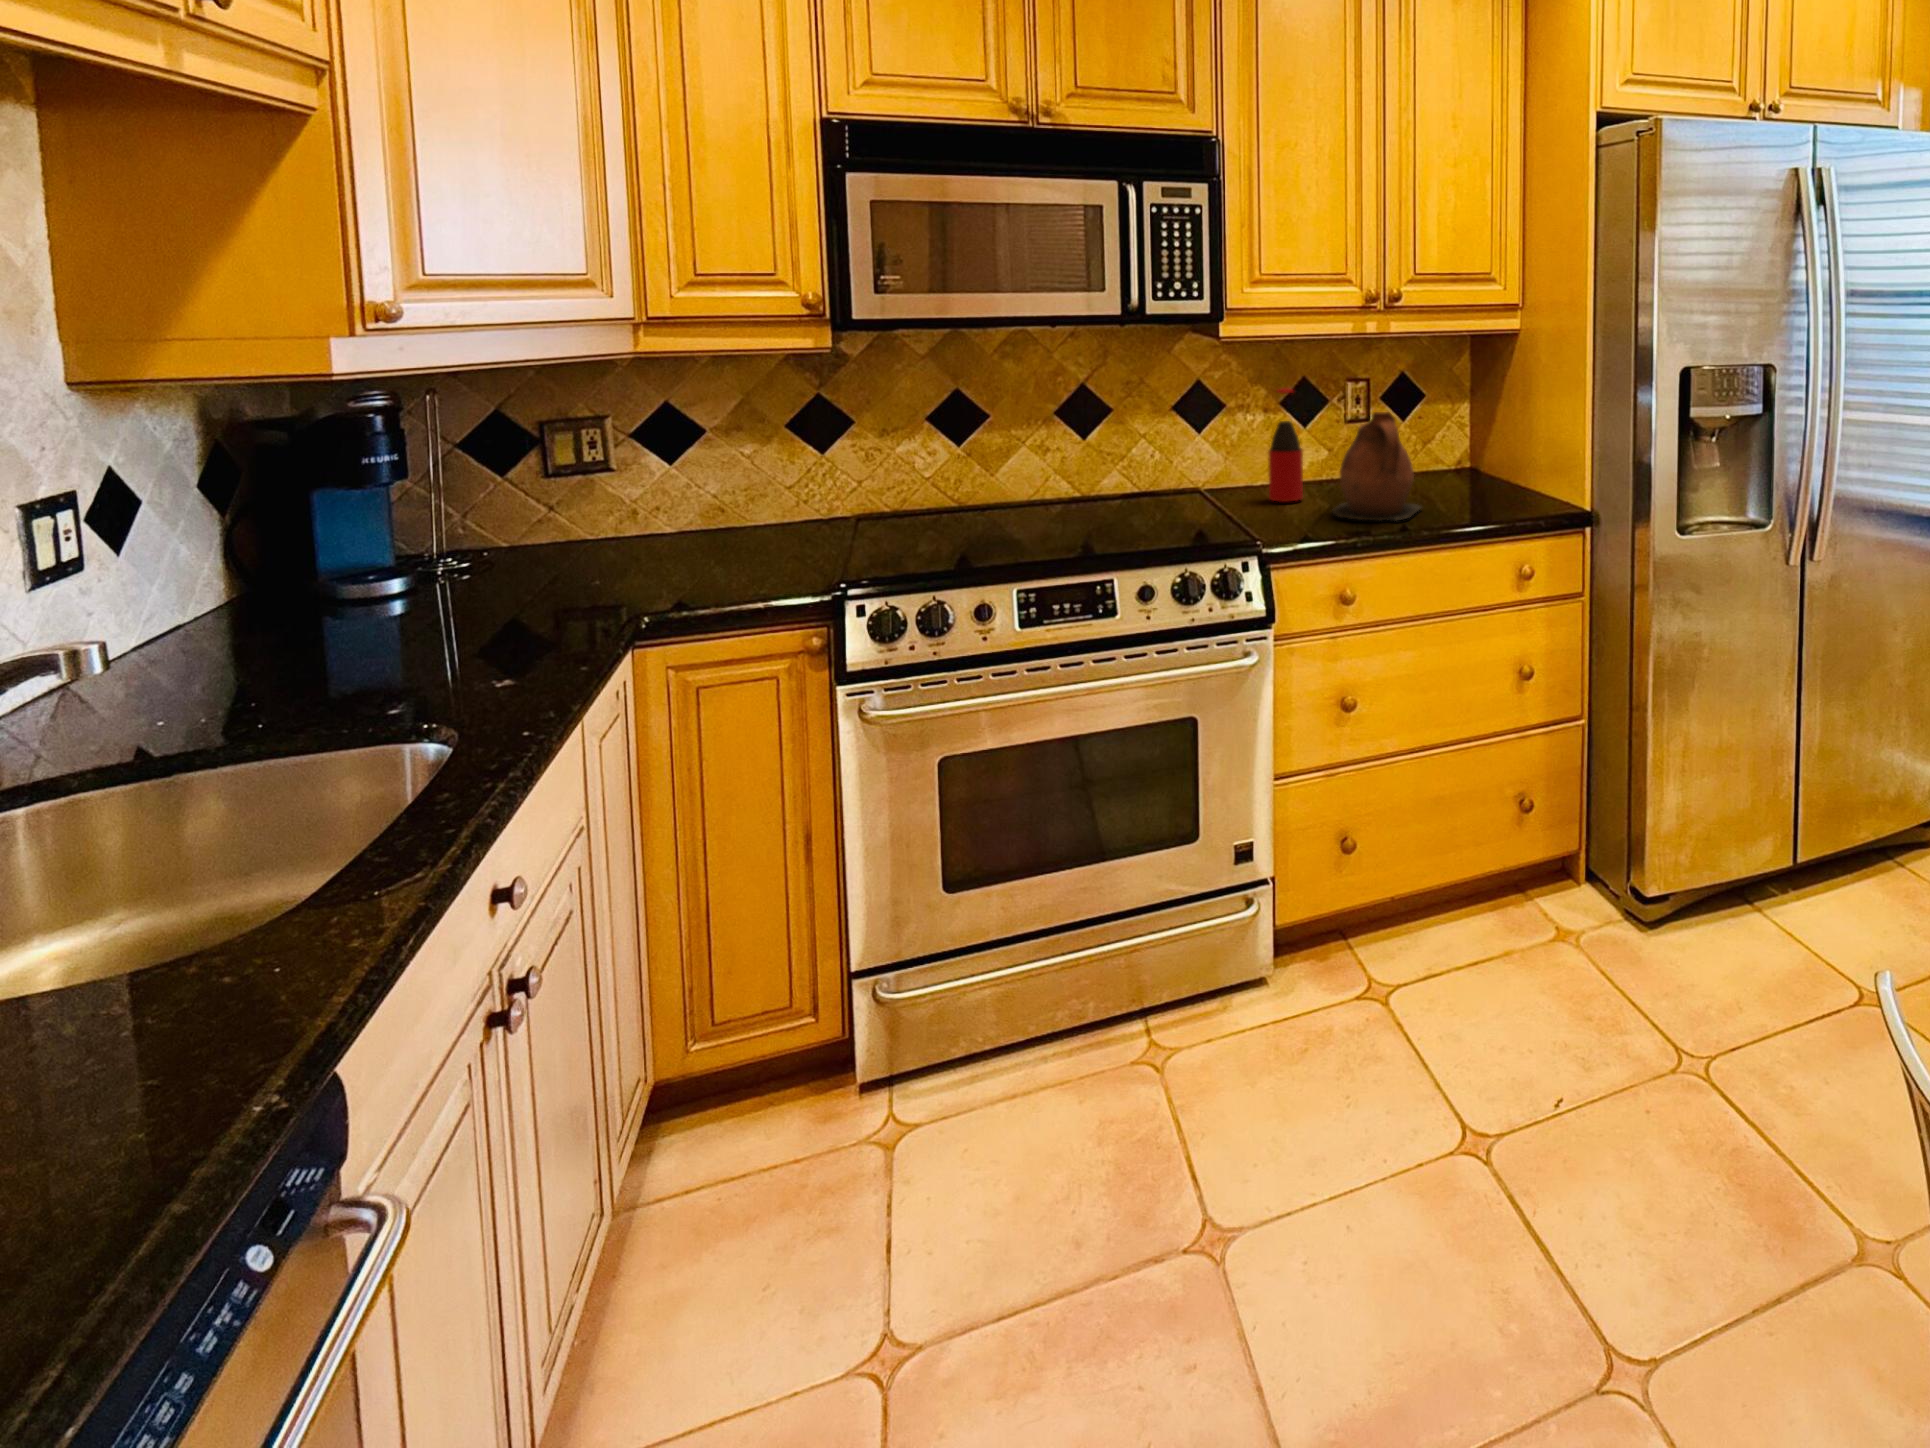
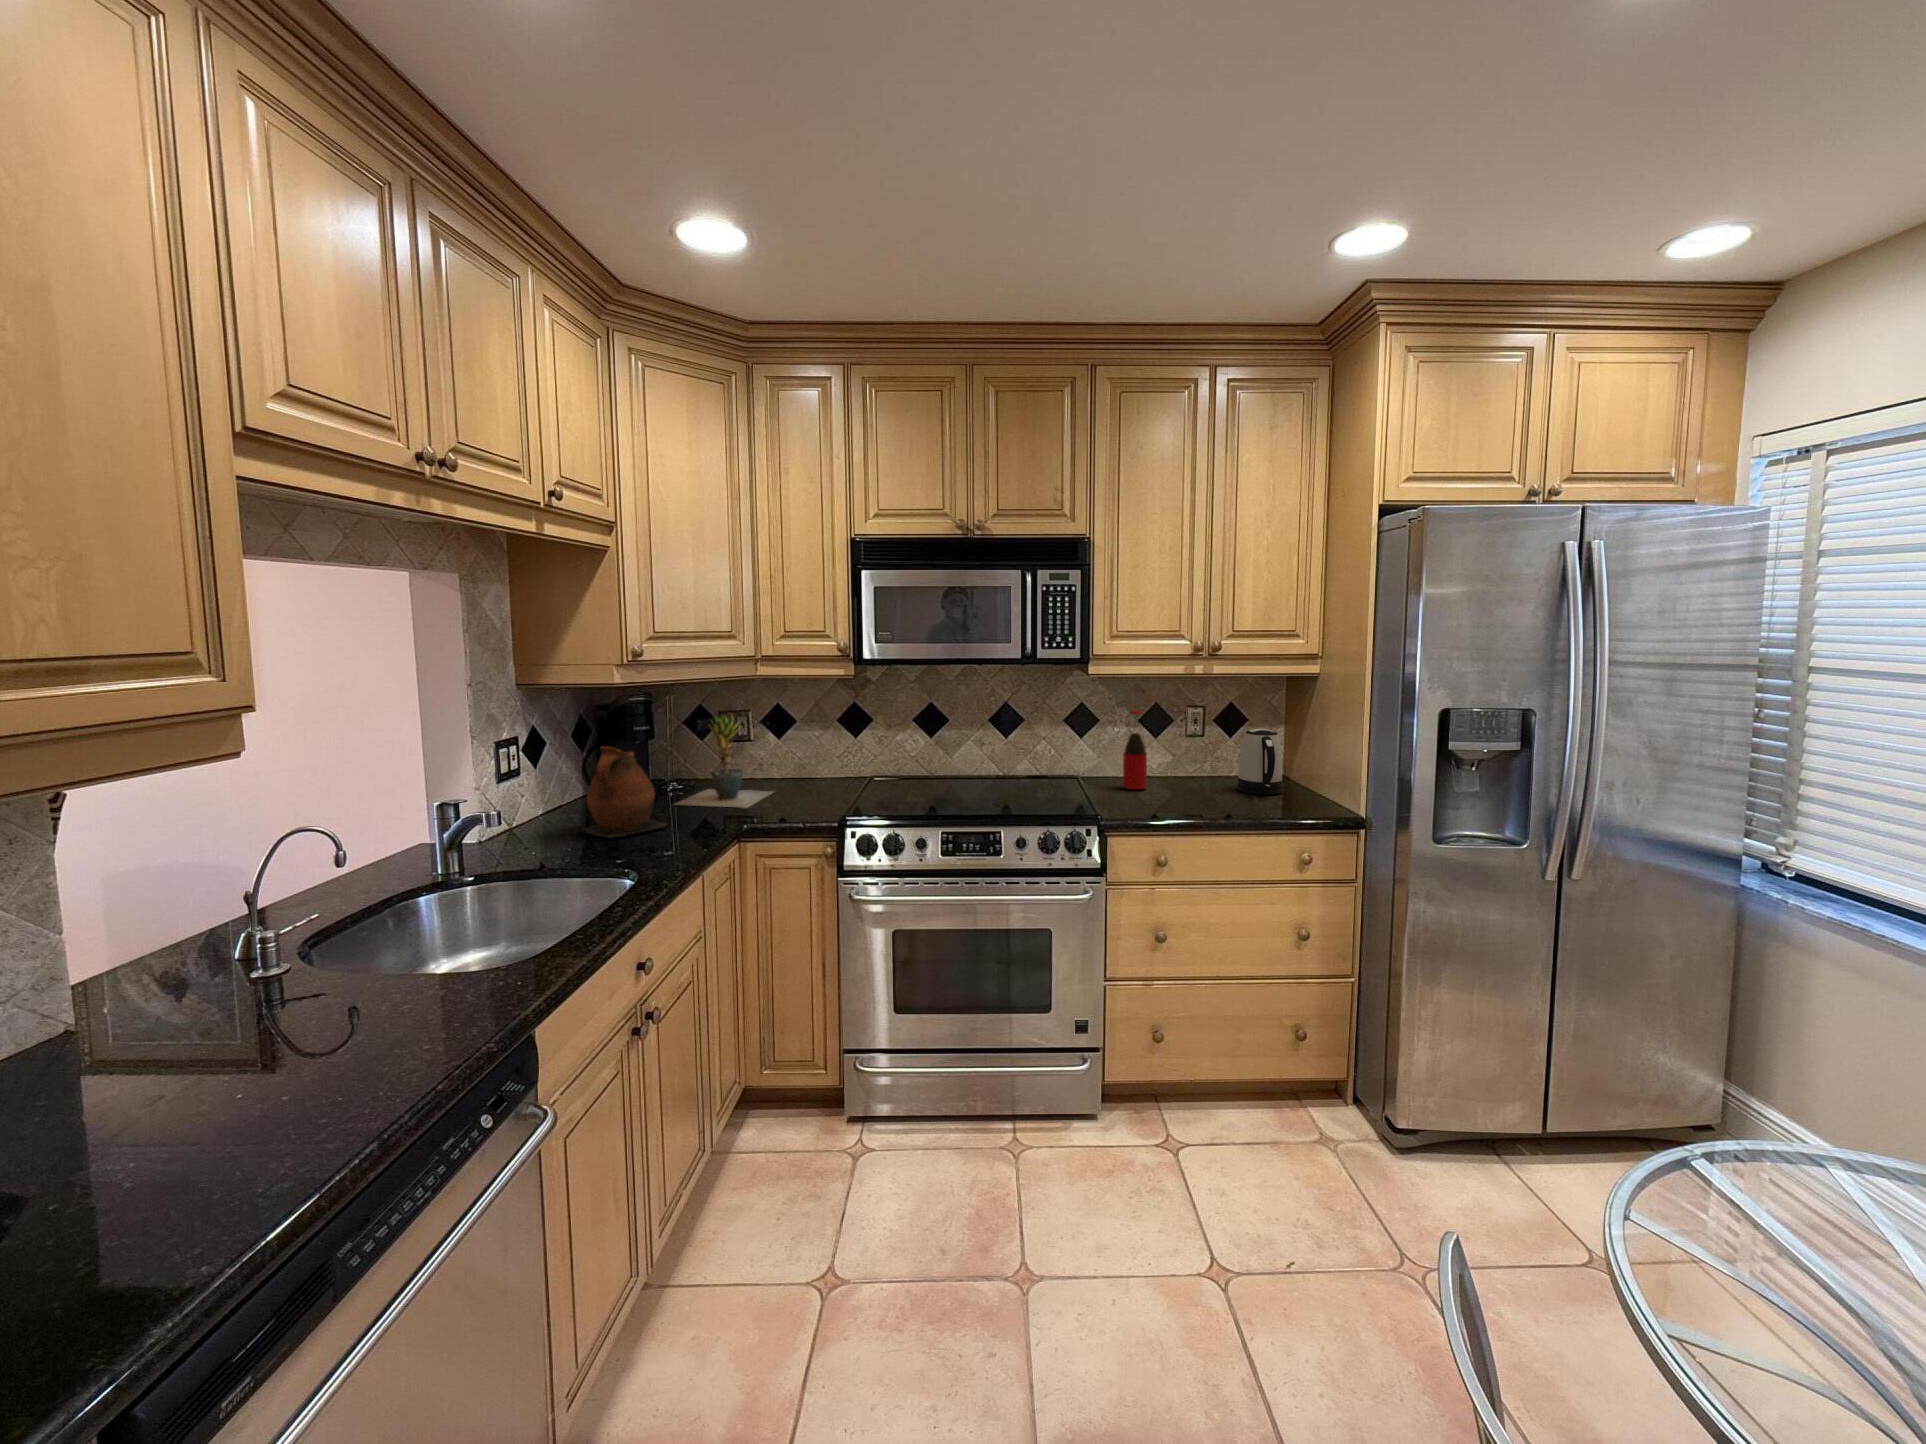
kettle: none [1423,406,1480,495] -> present [1238,729,1283,795]
ceramic pitcher: present [1332,412,1421,520] -> present [583,747,667,838]
potted plant: none [462,423,680,599] -> present [676,716,774,808]

